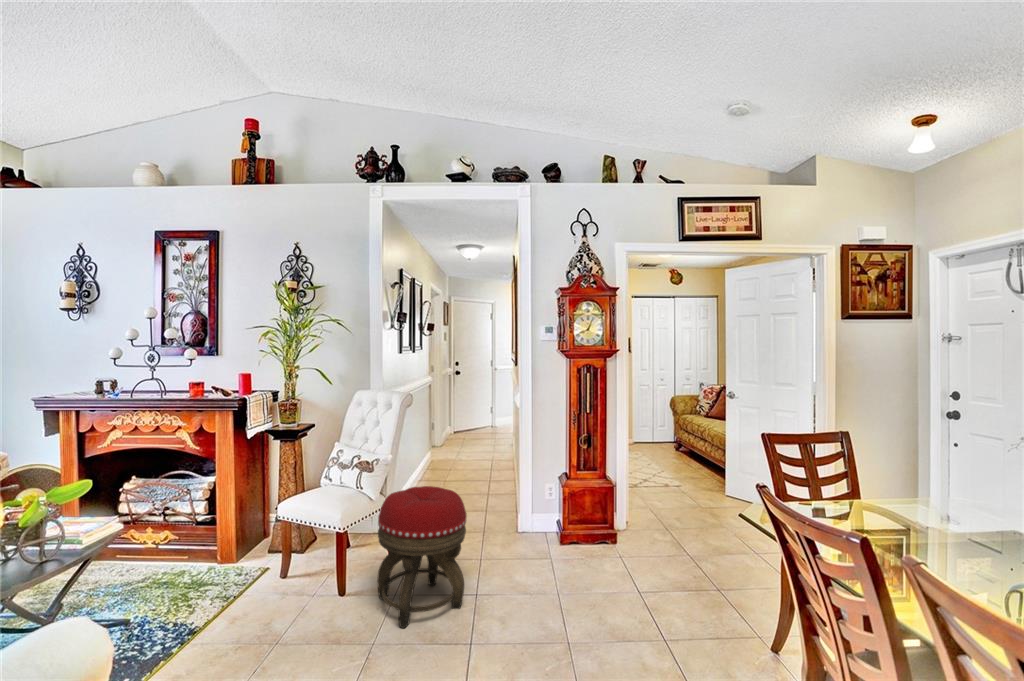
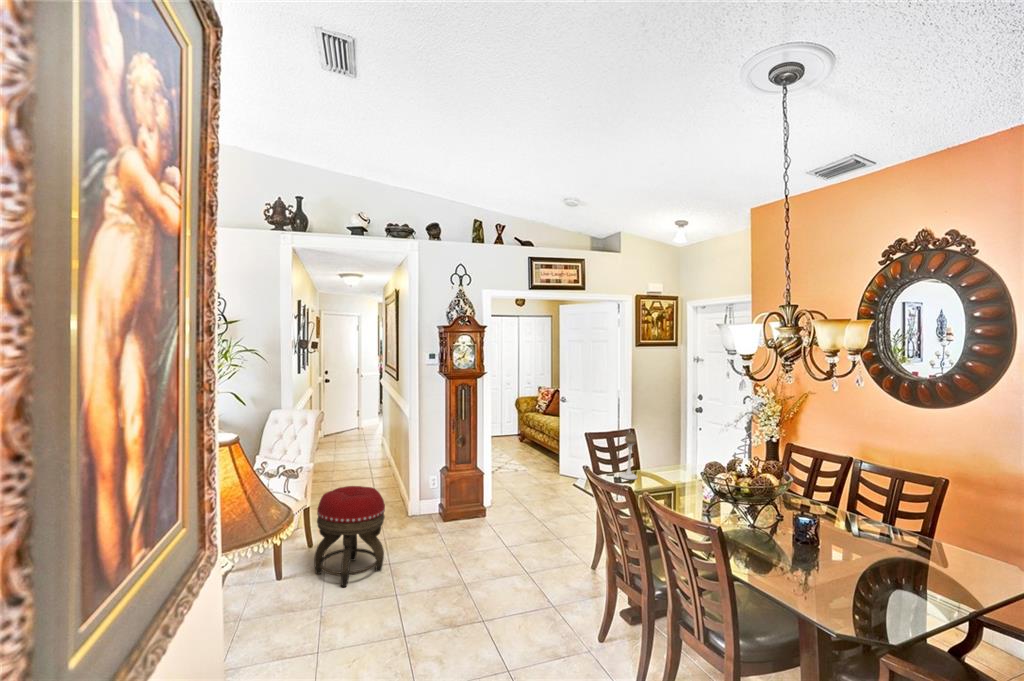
candle holder: none [842,439,880,521] -> present [620,434,637,479]

